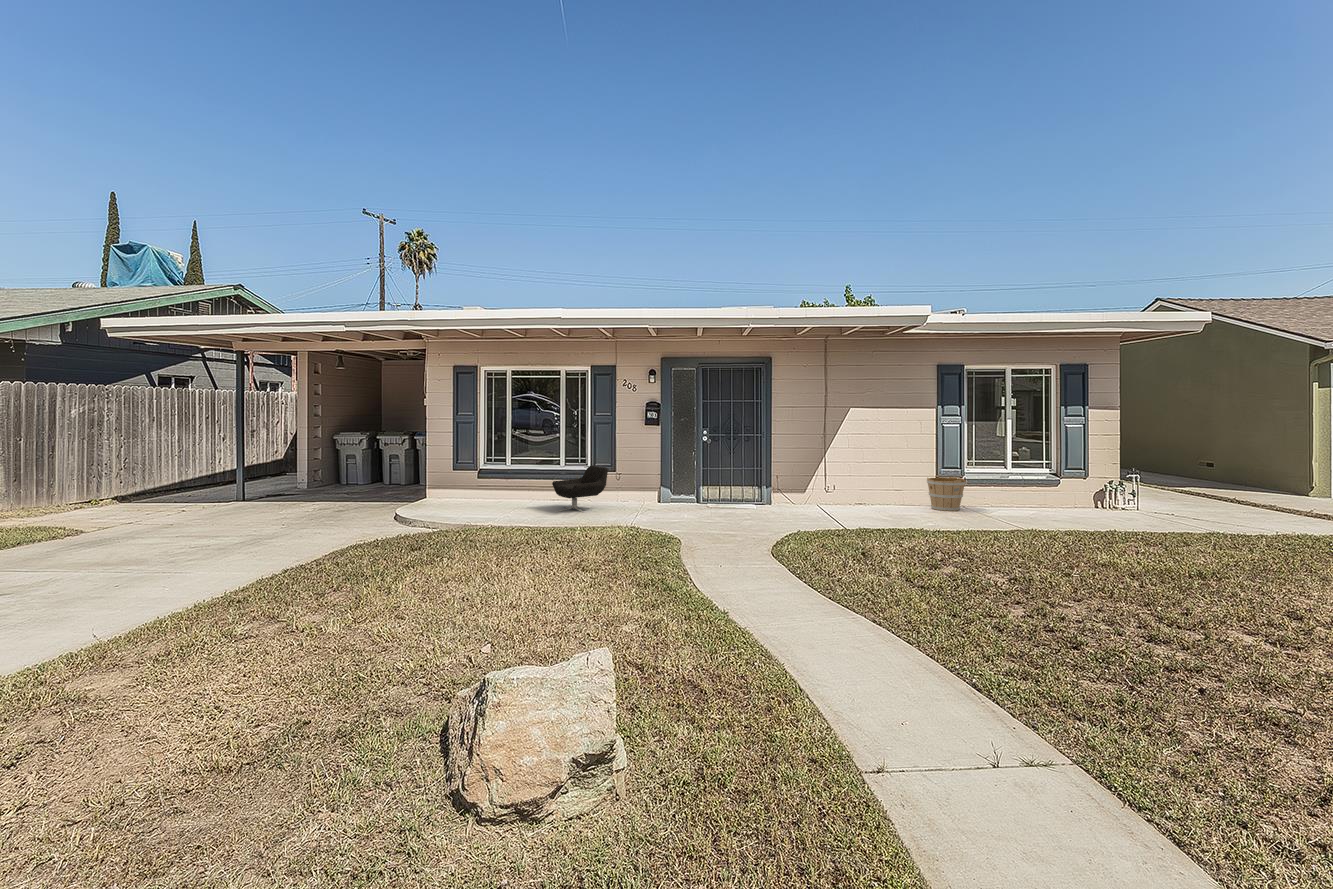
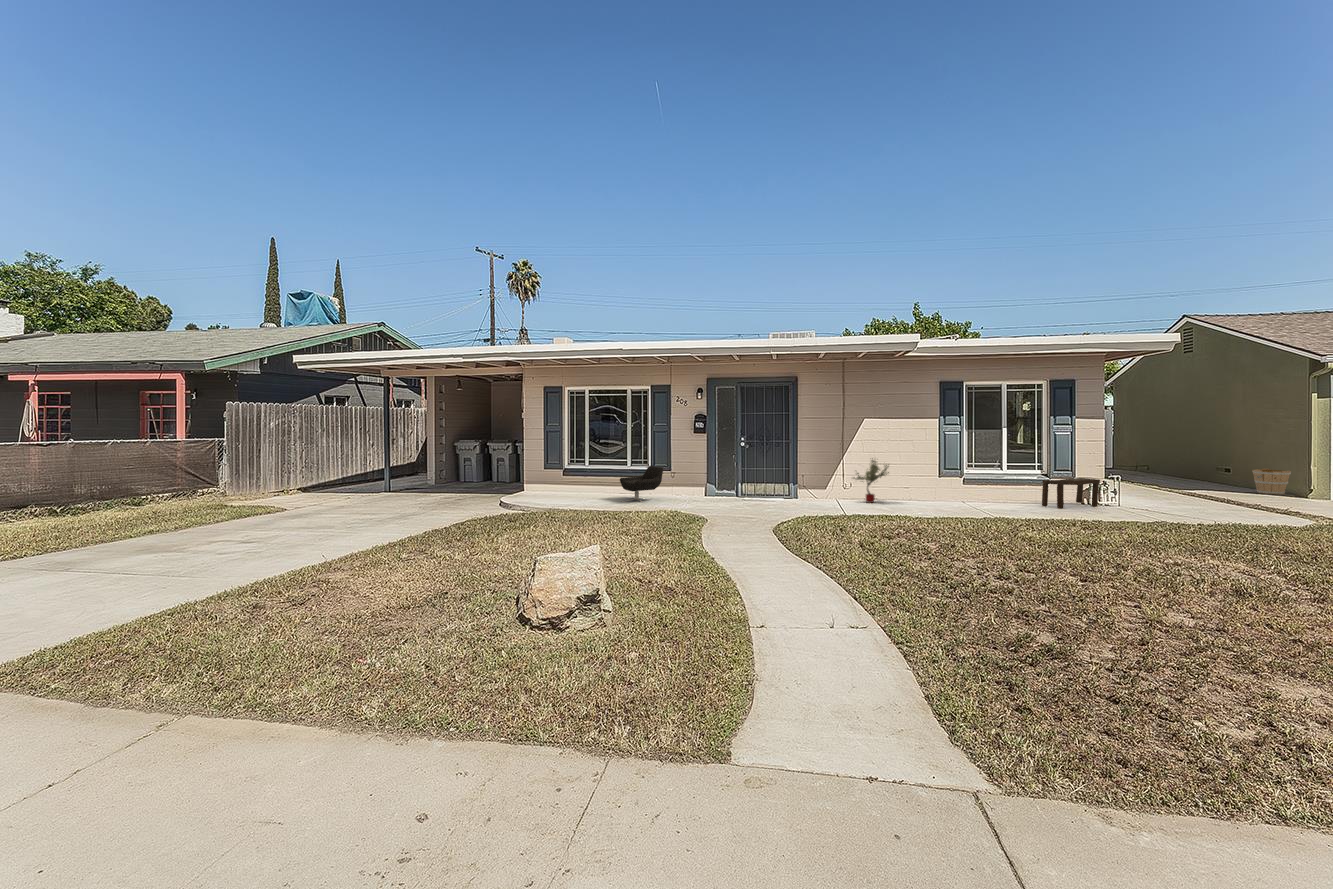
potted tree: none [836,455,882,509] -> present [853,458,889,503]
wooden bucket: present [927,477,966,511] -> present [1252,469,1291,494]
bench: none [1053,478,1117,514] -> present [1042,478,1100,508]

